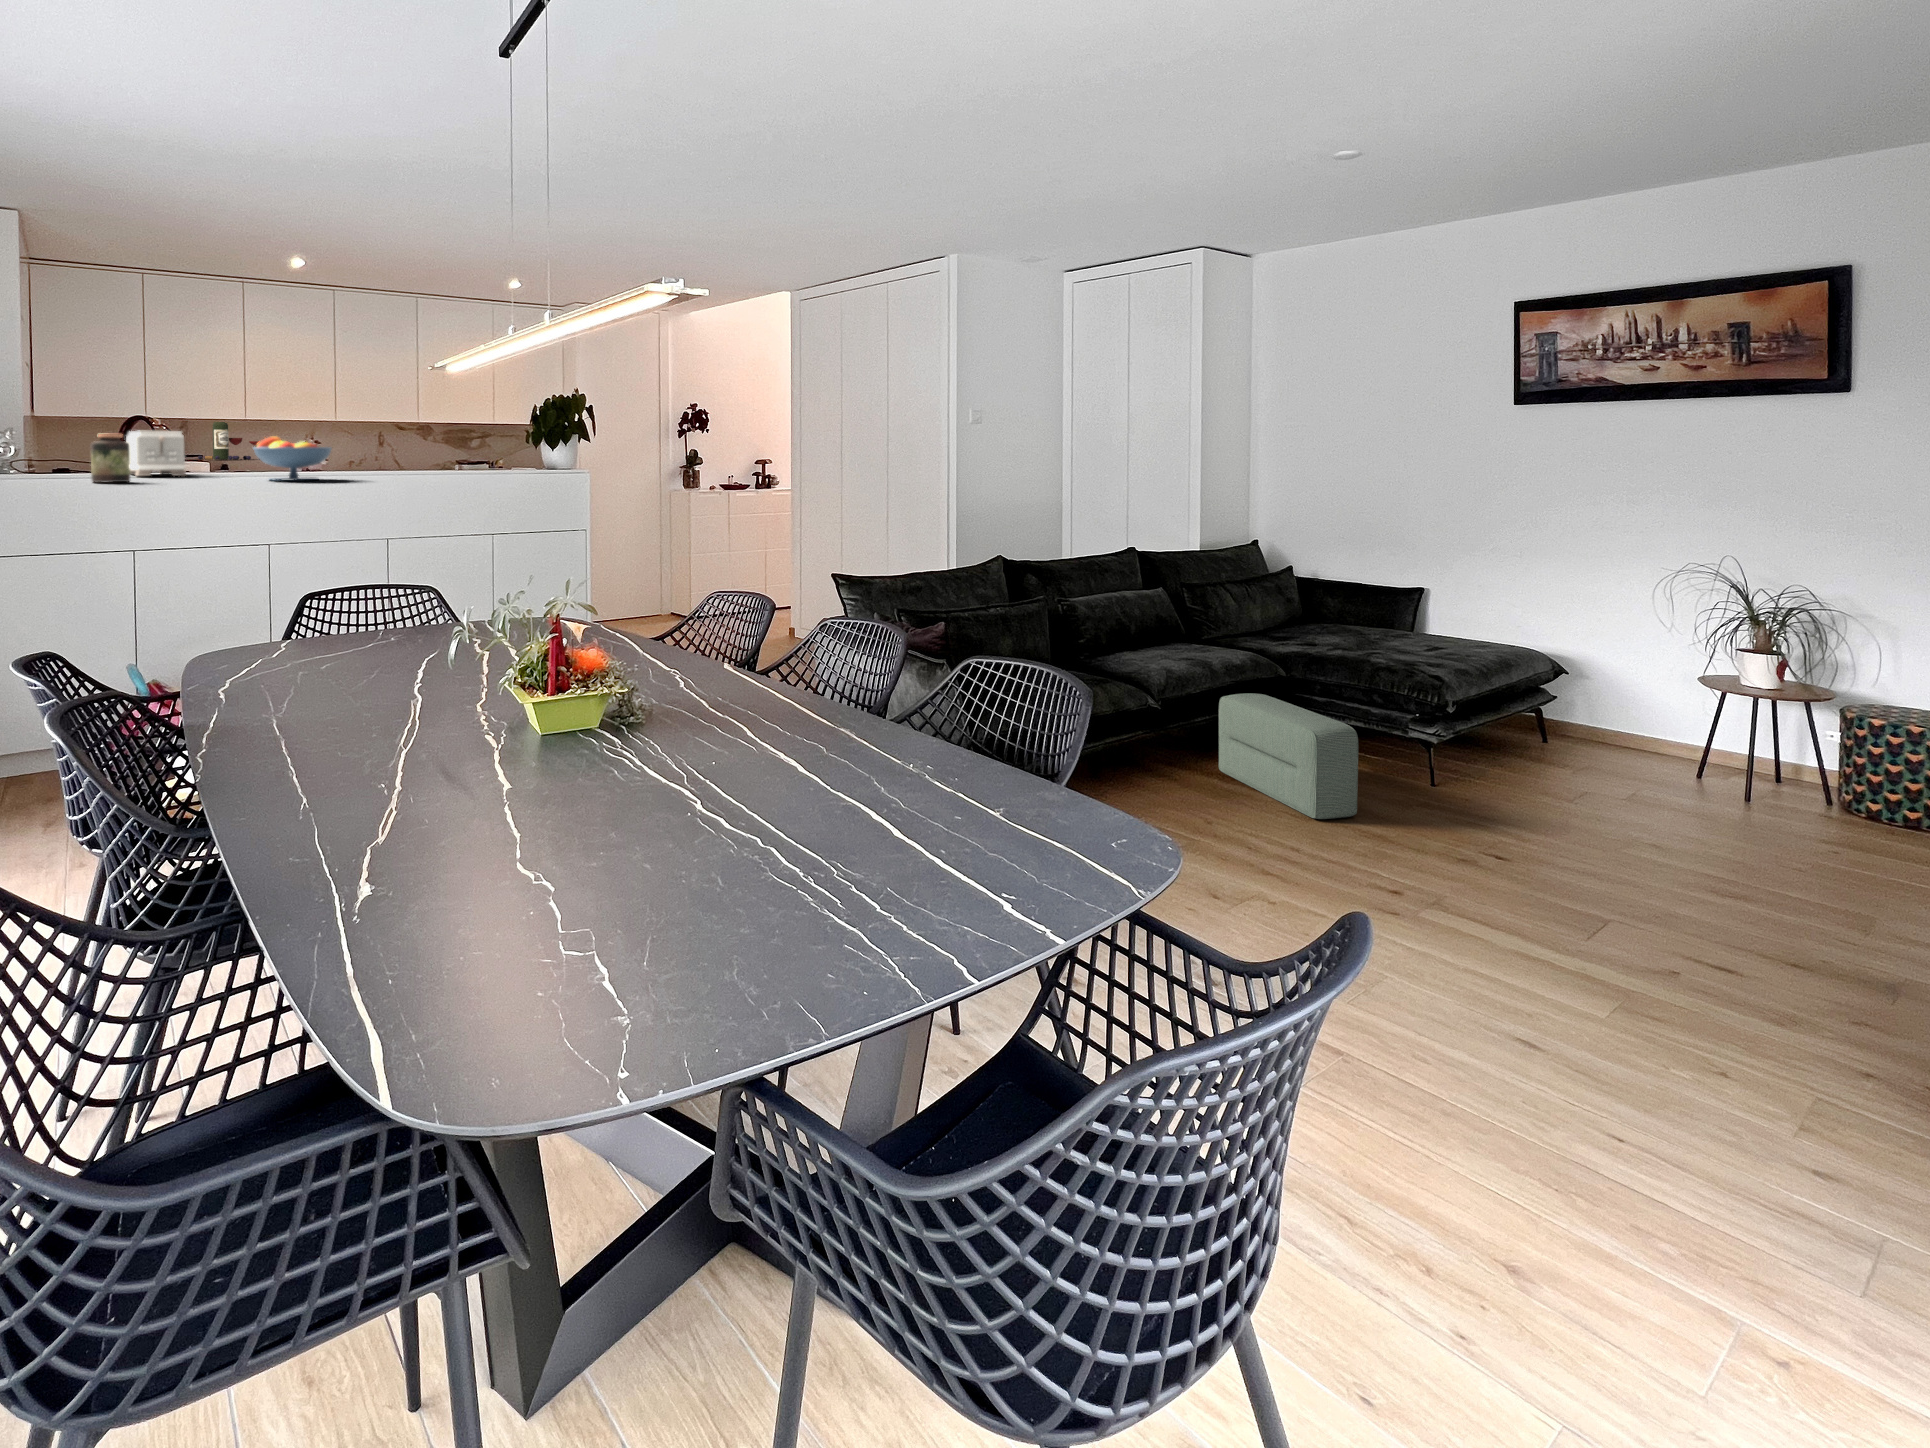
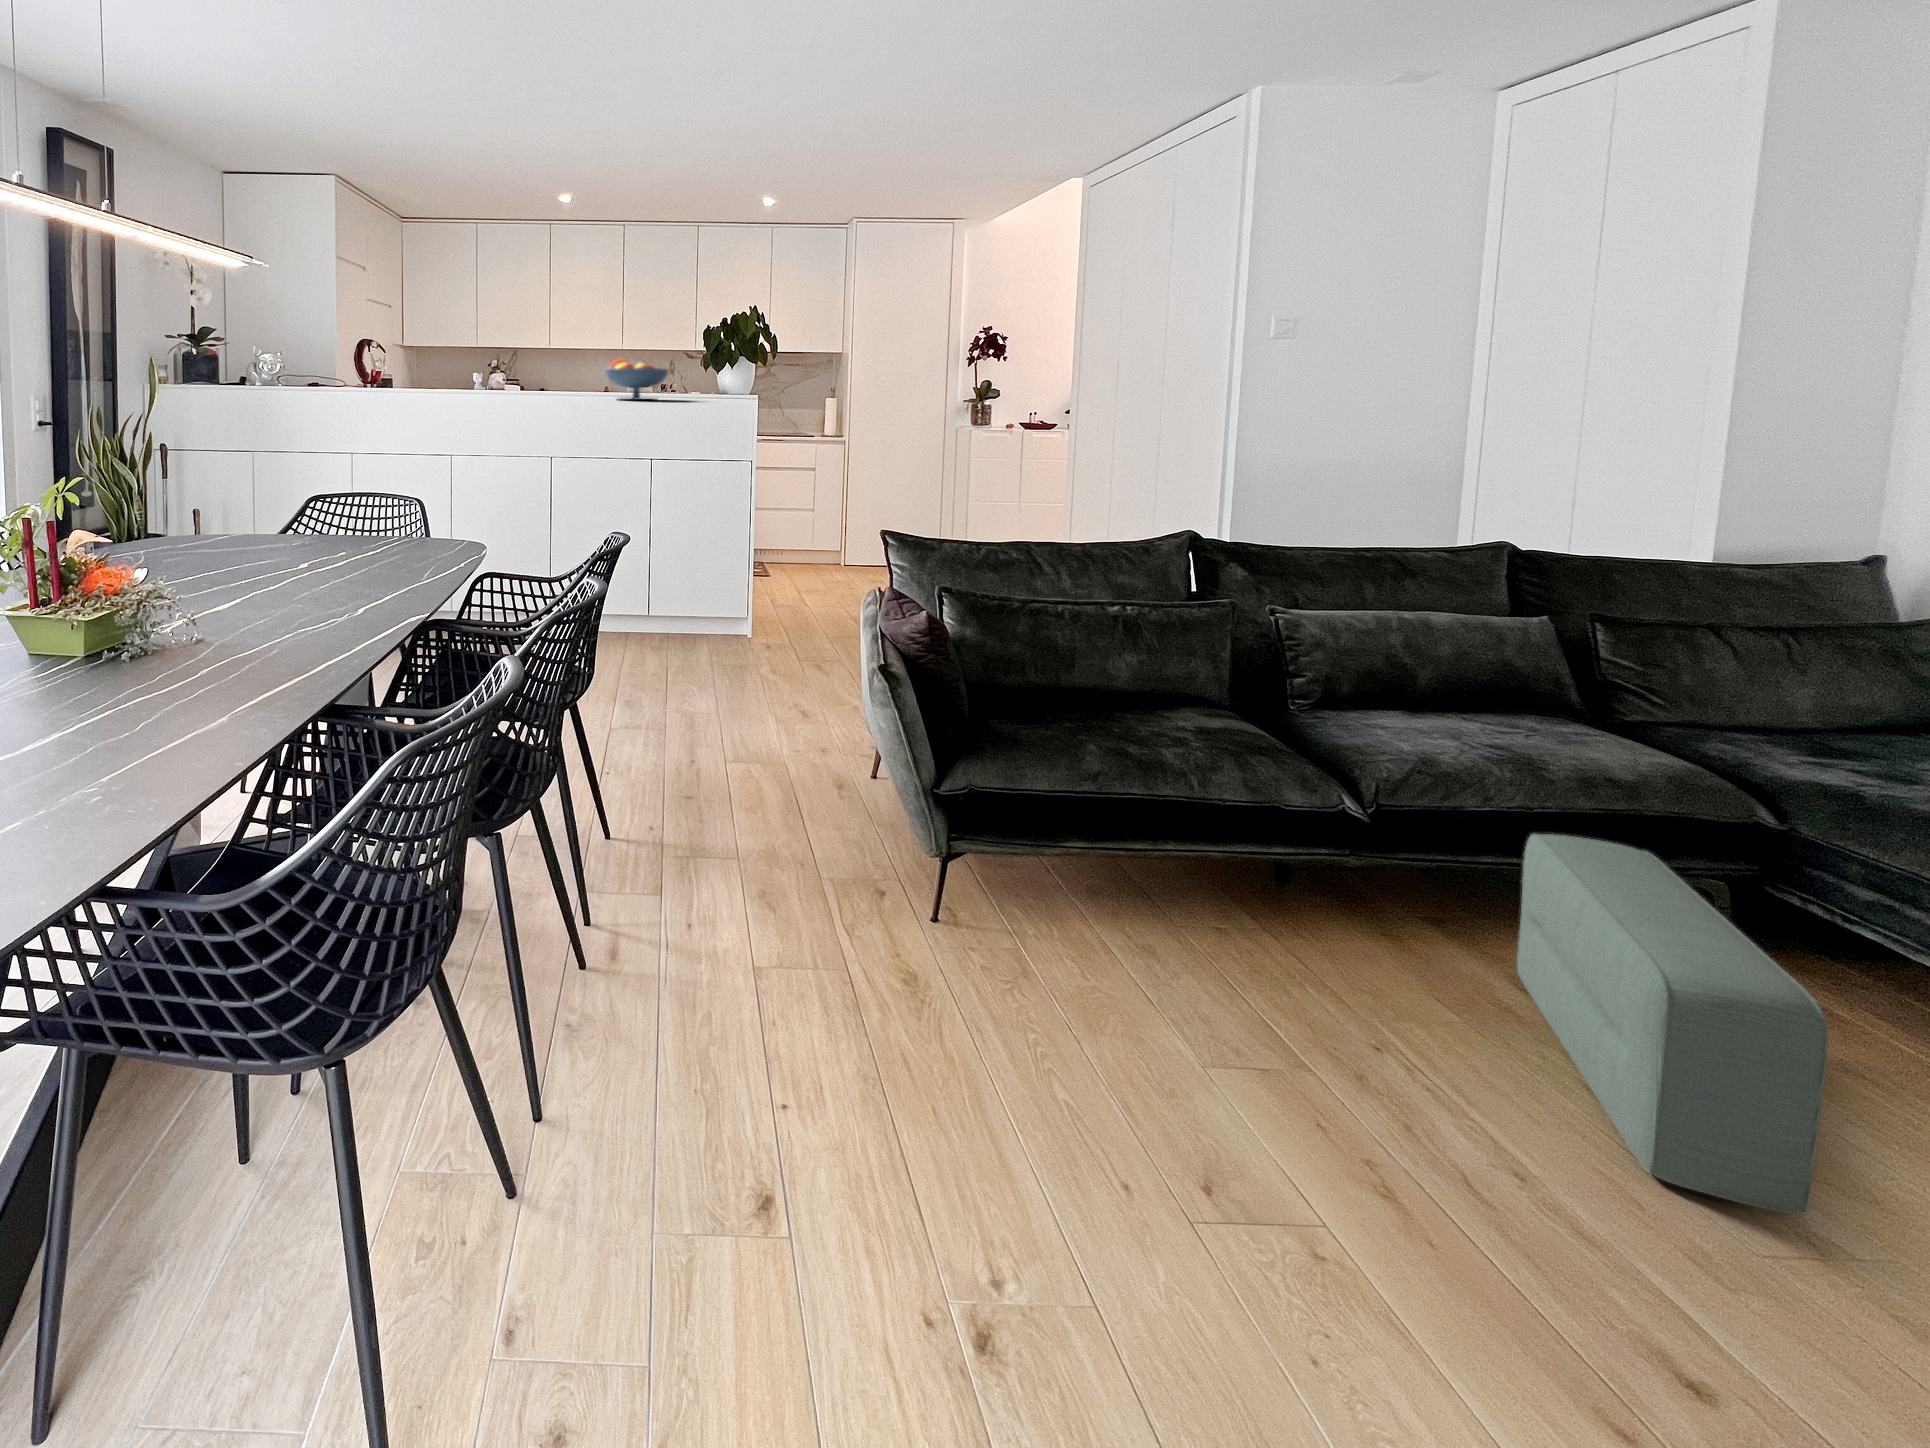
wine bottle: present [198,422,260,460] -> none [512,340,563,388]
toaster: present [126,431,186,476] -> none [359,354,408,394]
jar: present [91,433,130,483] -> none [296,354,325,395]
fruit bowl: present [254,436,331,481] -> present [605,359,669,400]

